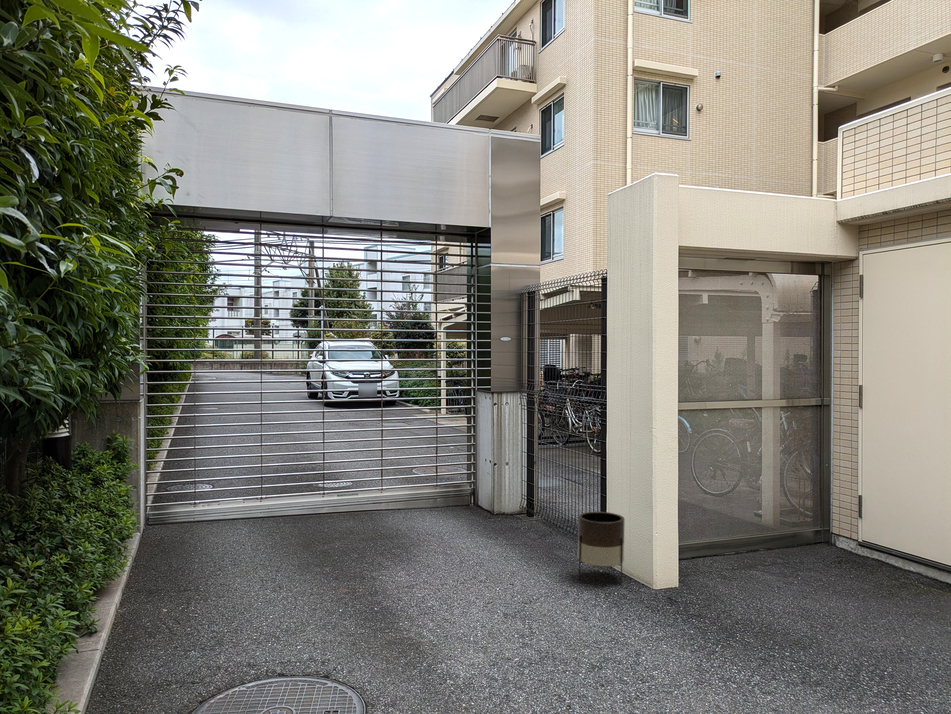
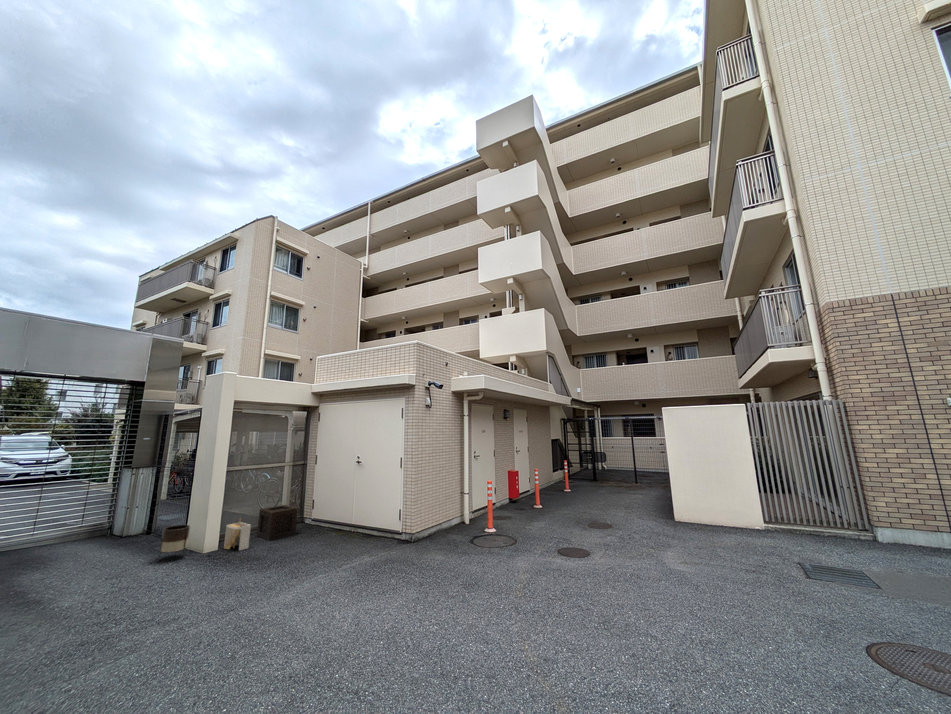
wooden crate: none [739,495,834,576] -> present [257,505,297,541]
storage bin: none [689,515,746,589] -> present [224,519,251,550]

